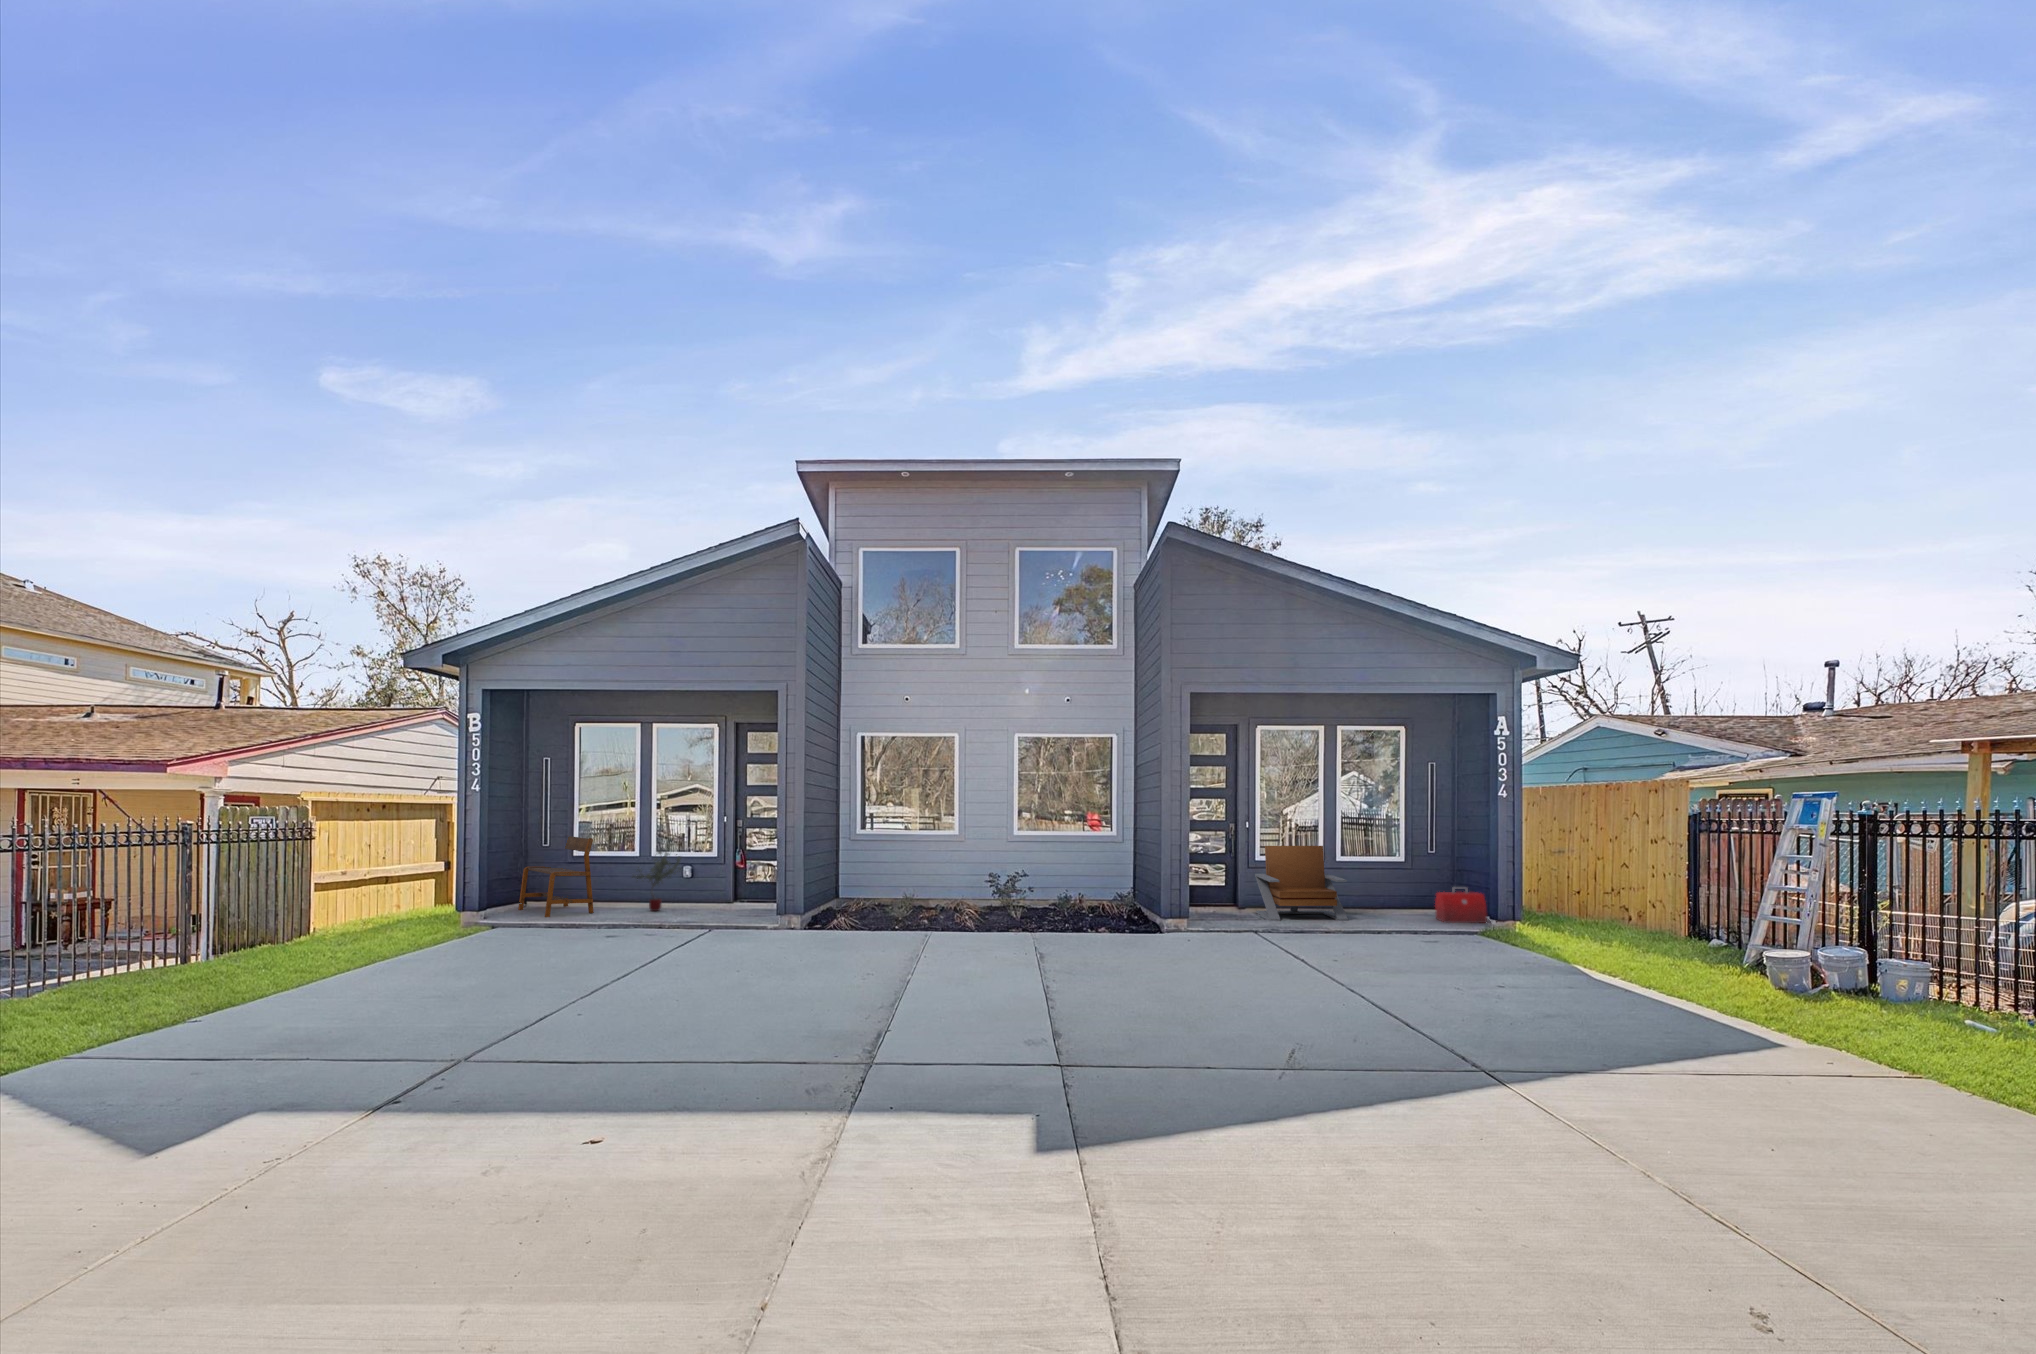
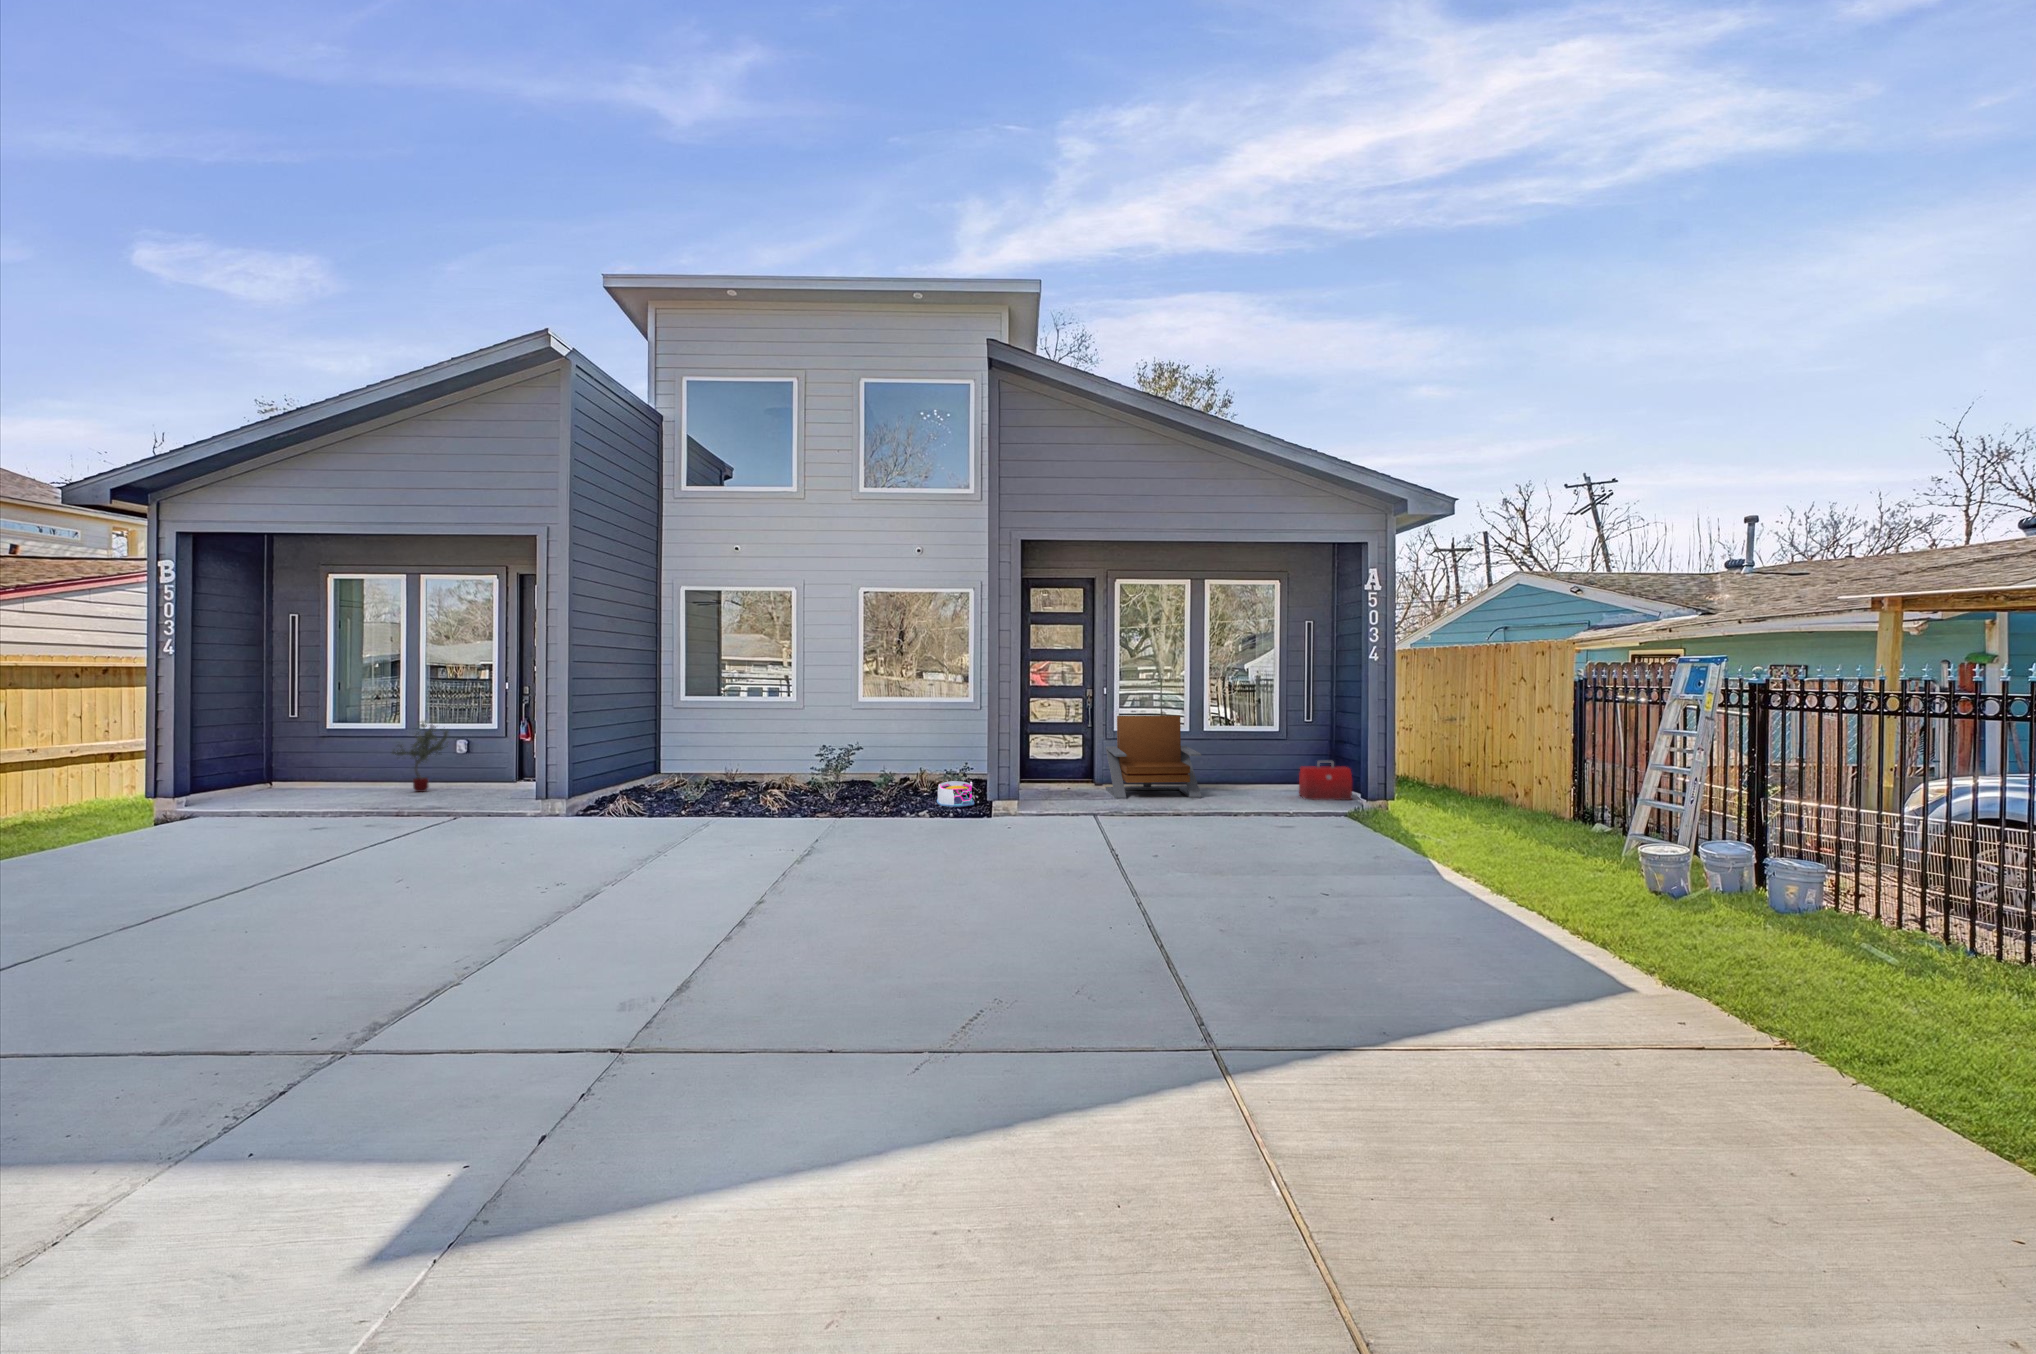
bench: present [518,836,594,917] -> none [260,705,345,801]
storage bin: none [1112,903,1147,926] -> present [937,781,974,807]

